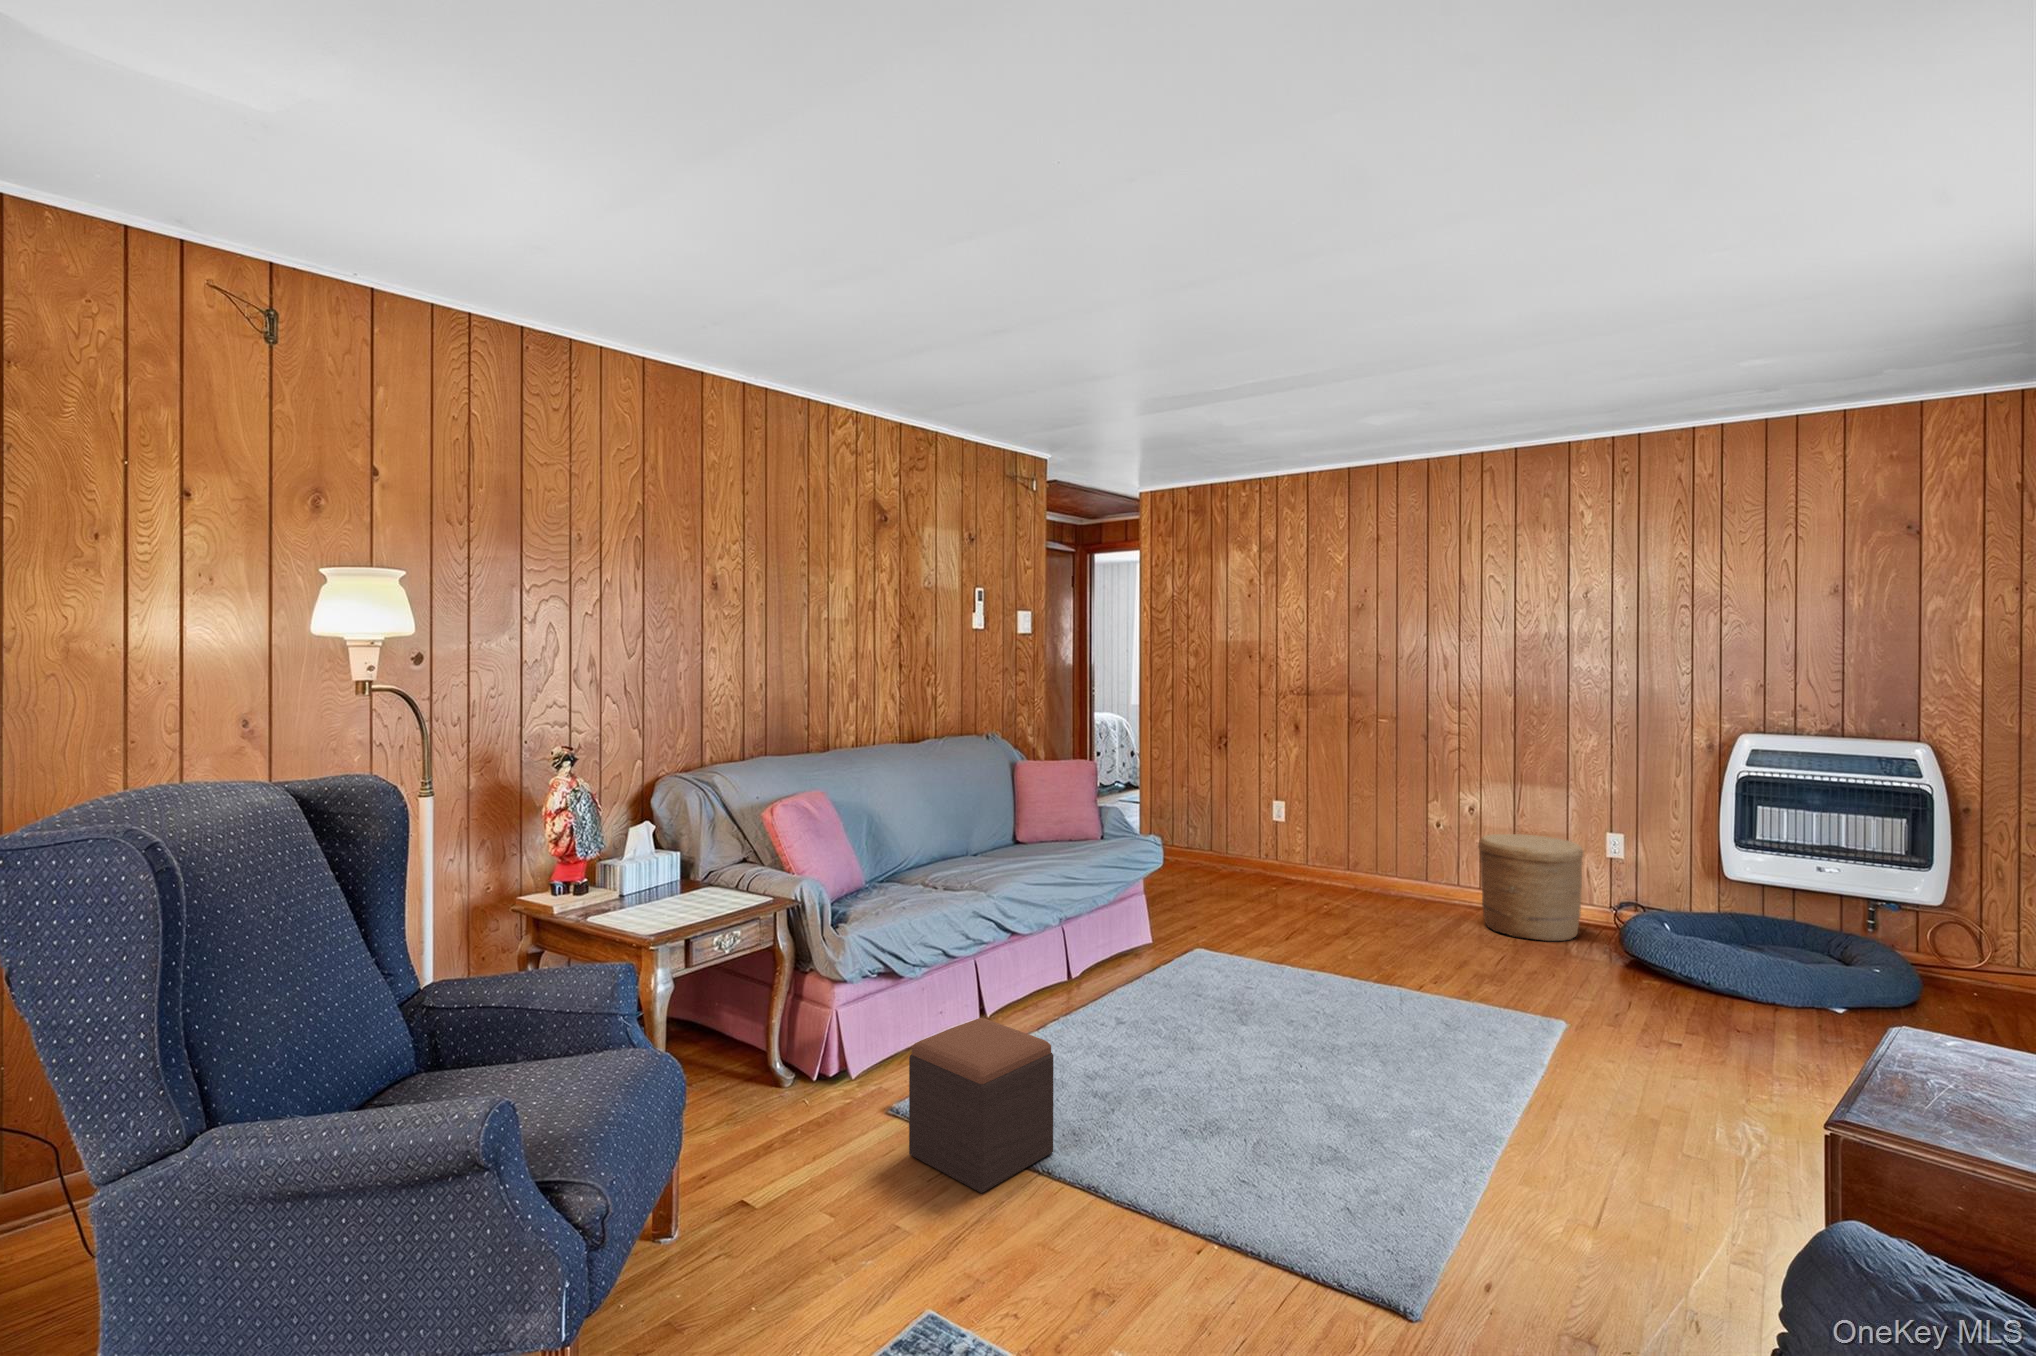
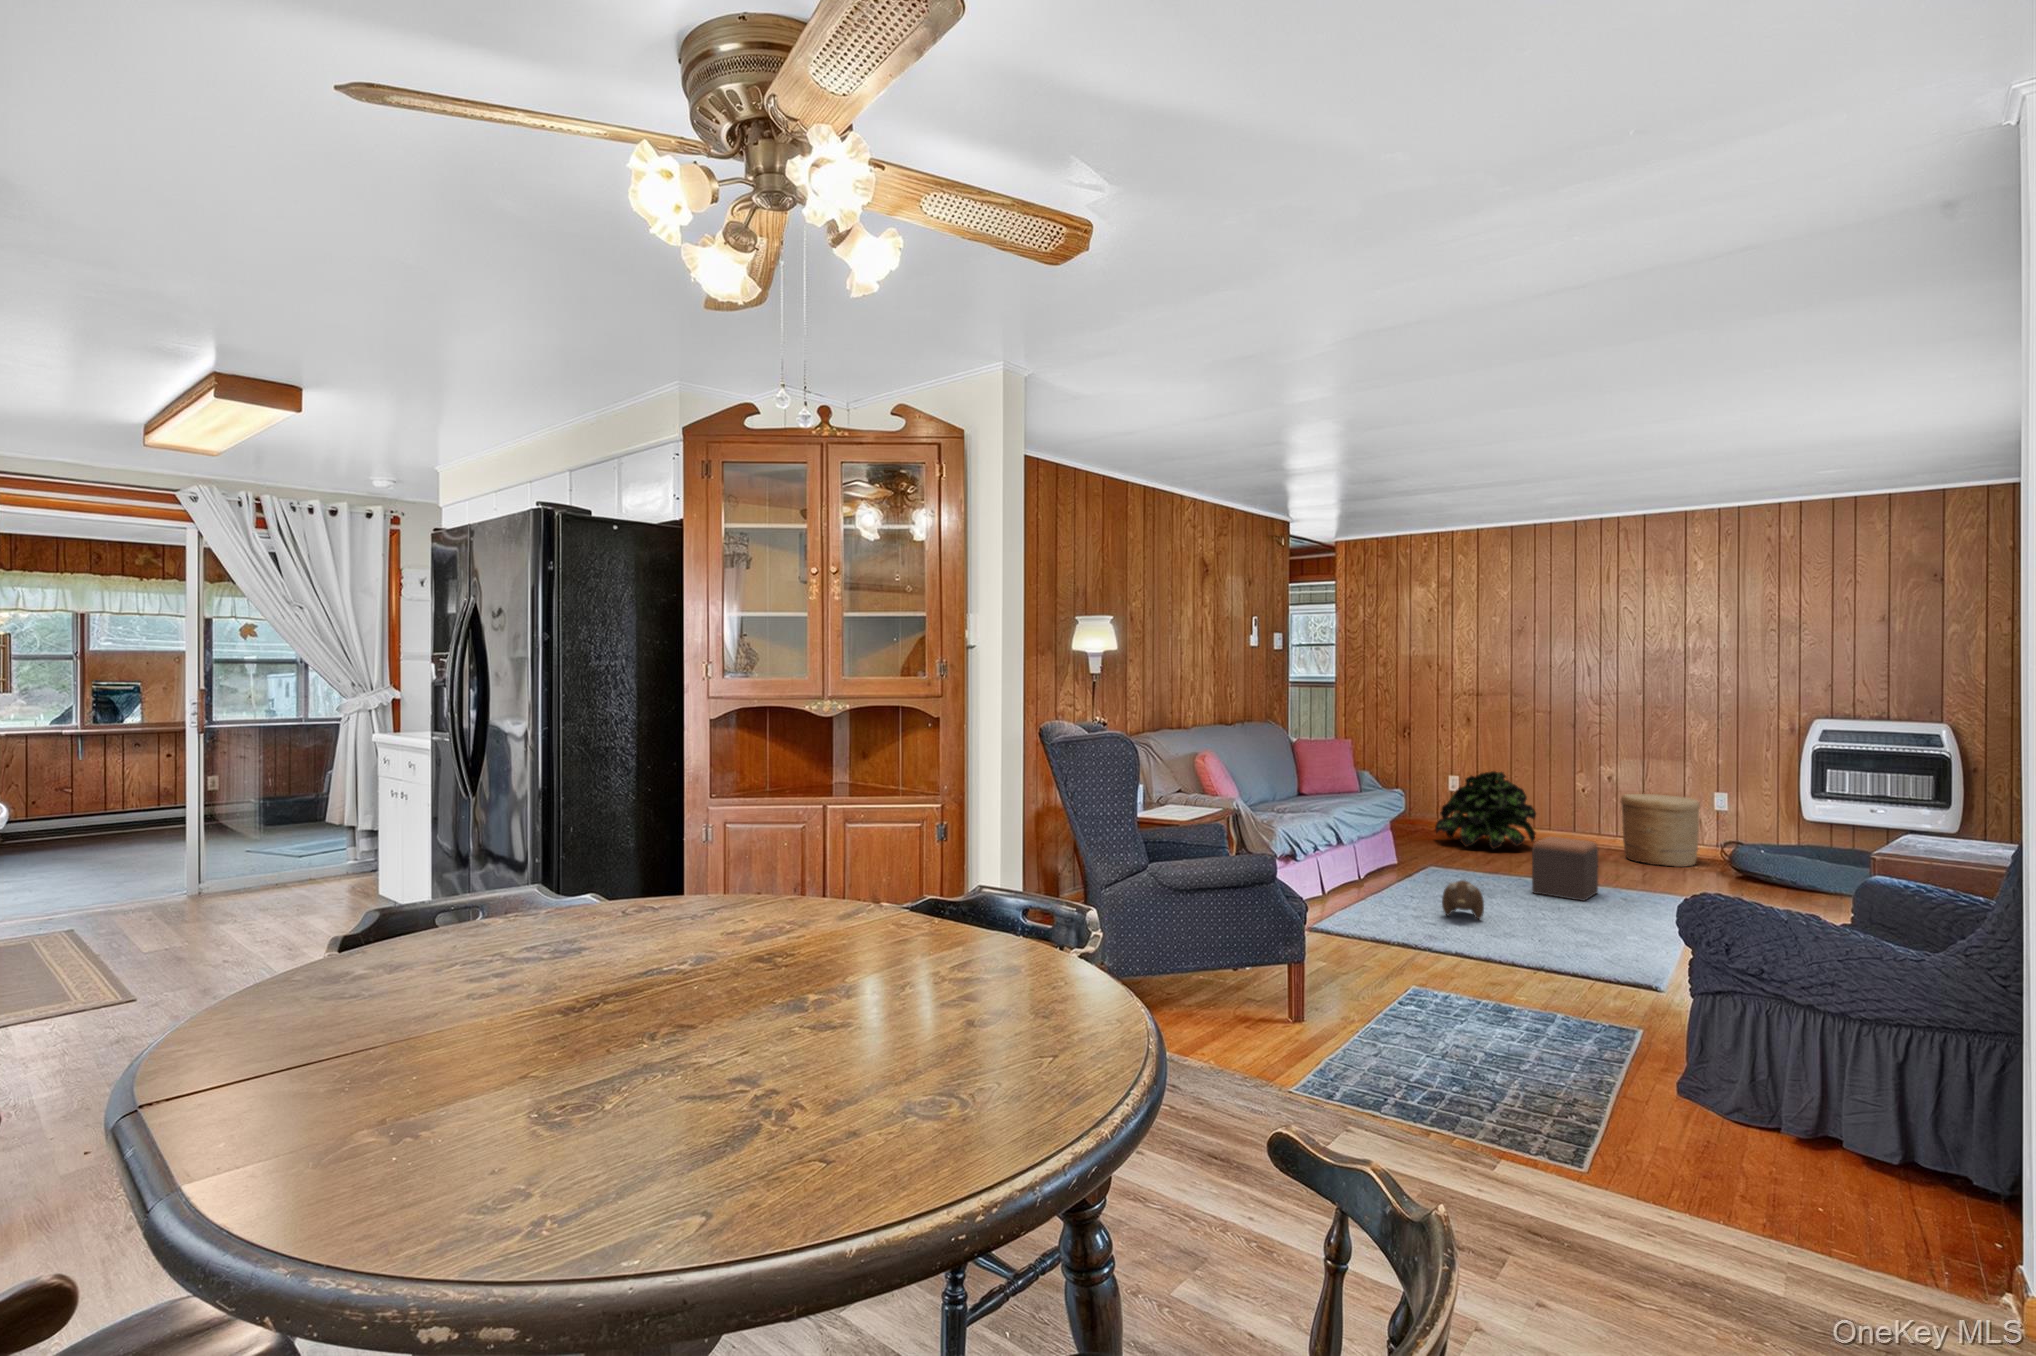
potted plant: none [1243,800,1372,912] -> present [1435,771,1536,849]
plush toy: none [1146,1002,1209,1070] -> present [1442,880,1484,919]
footstool: present [909,1018,1053,1193] -> present [1532,837,1598,901]

